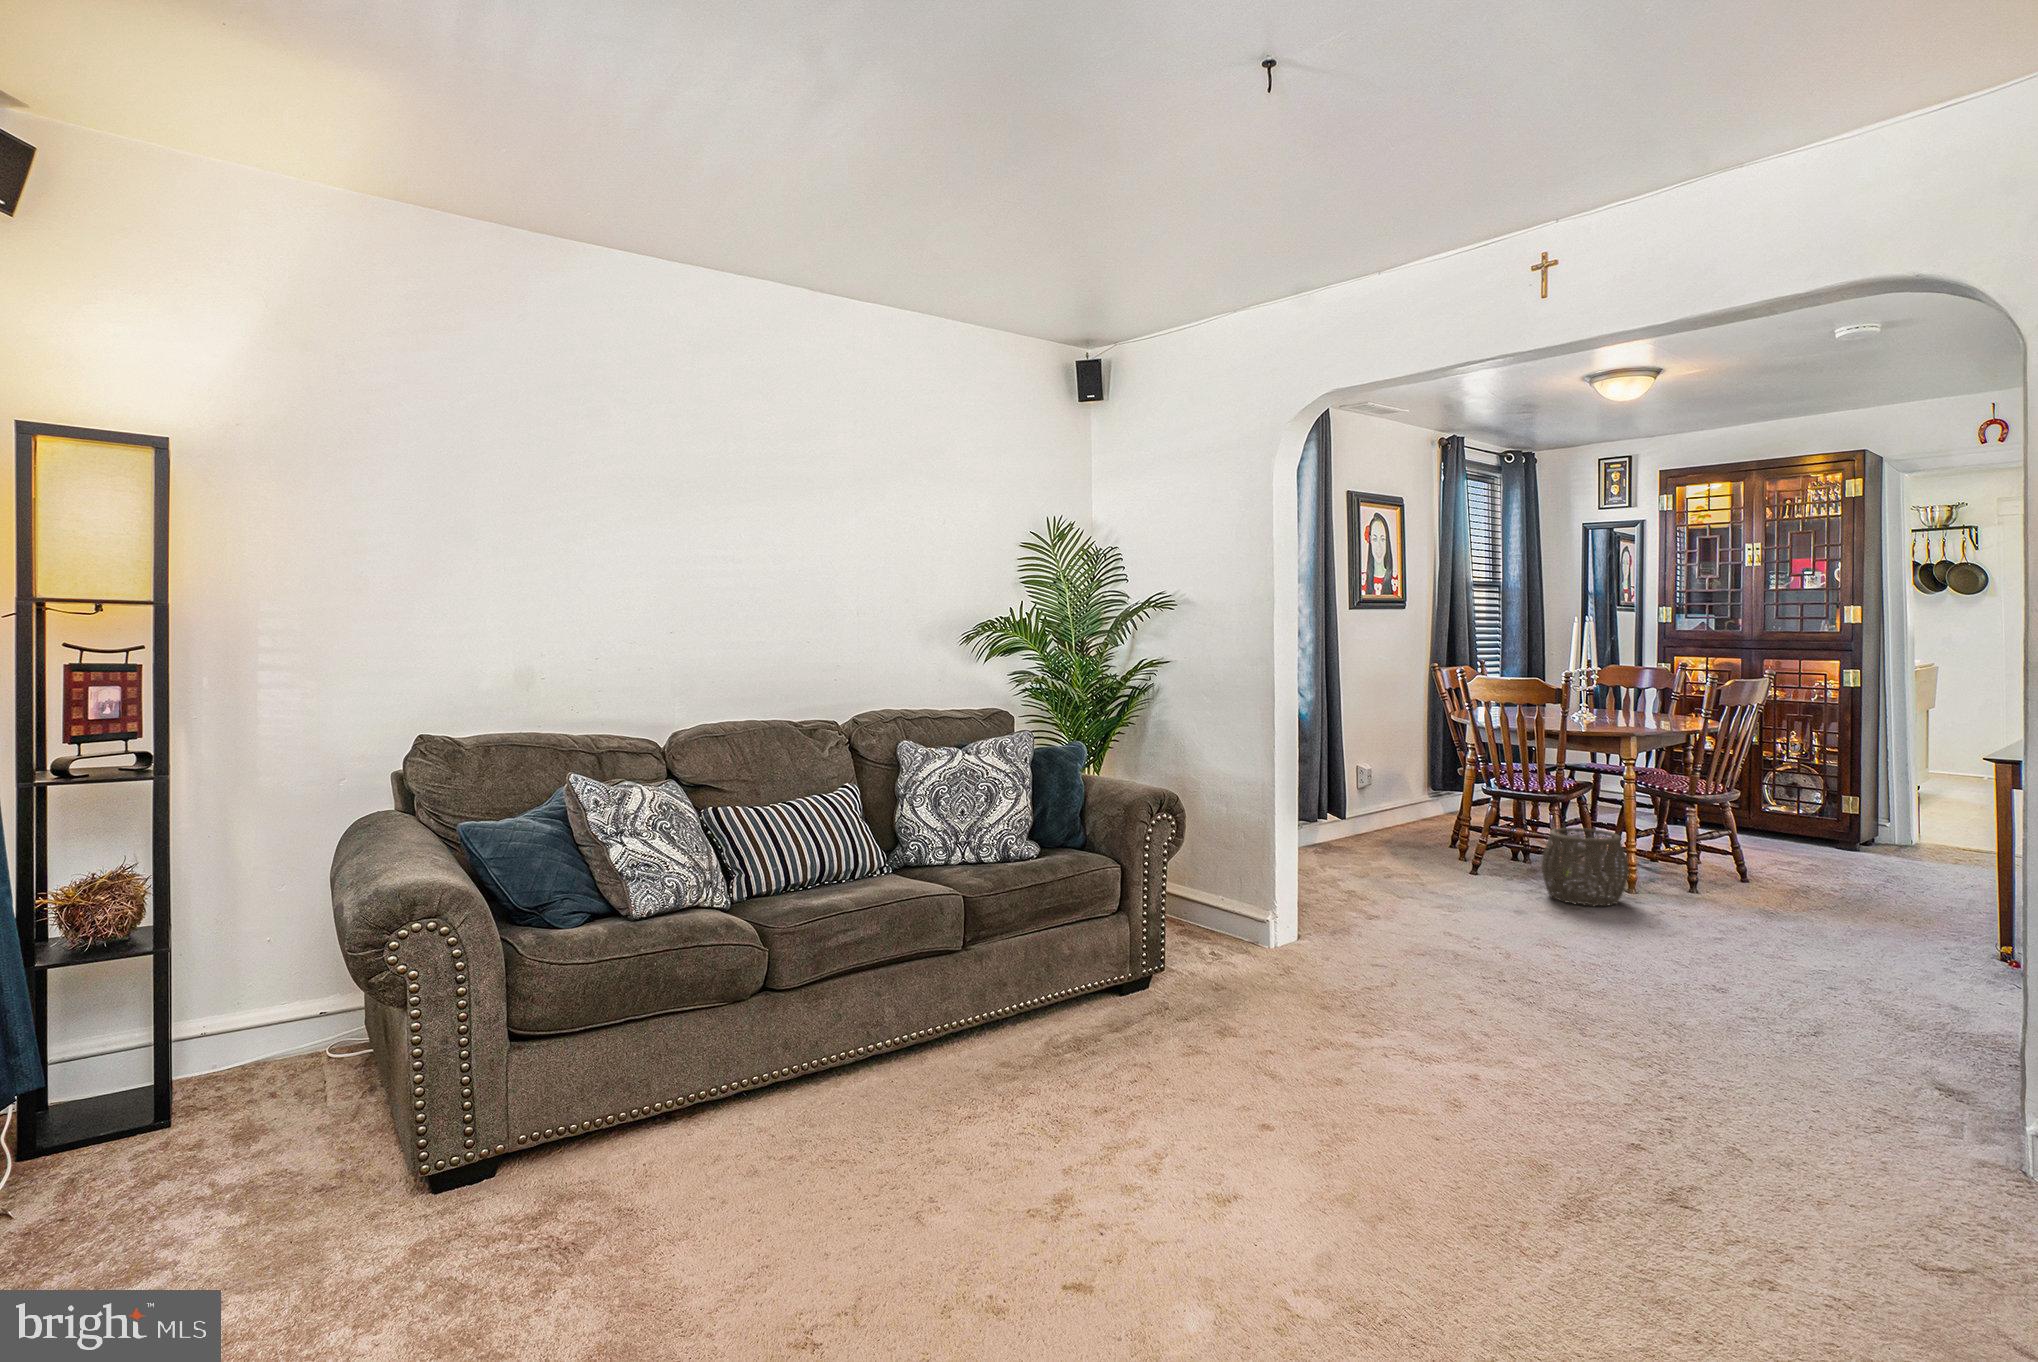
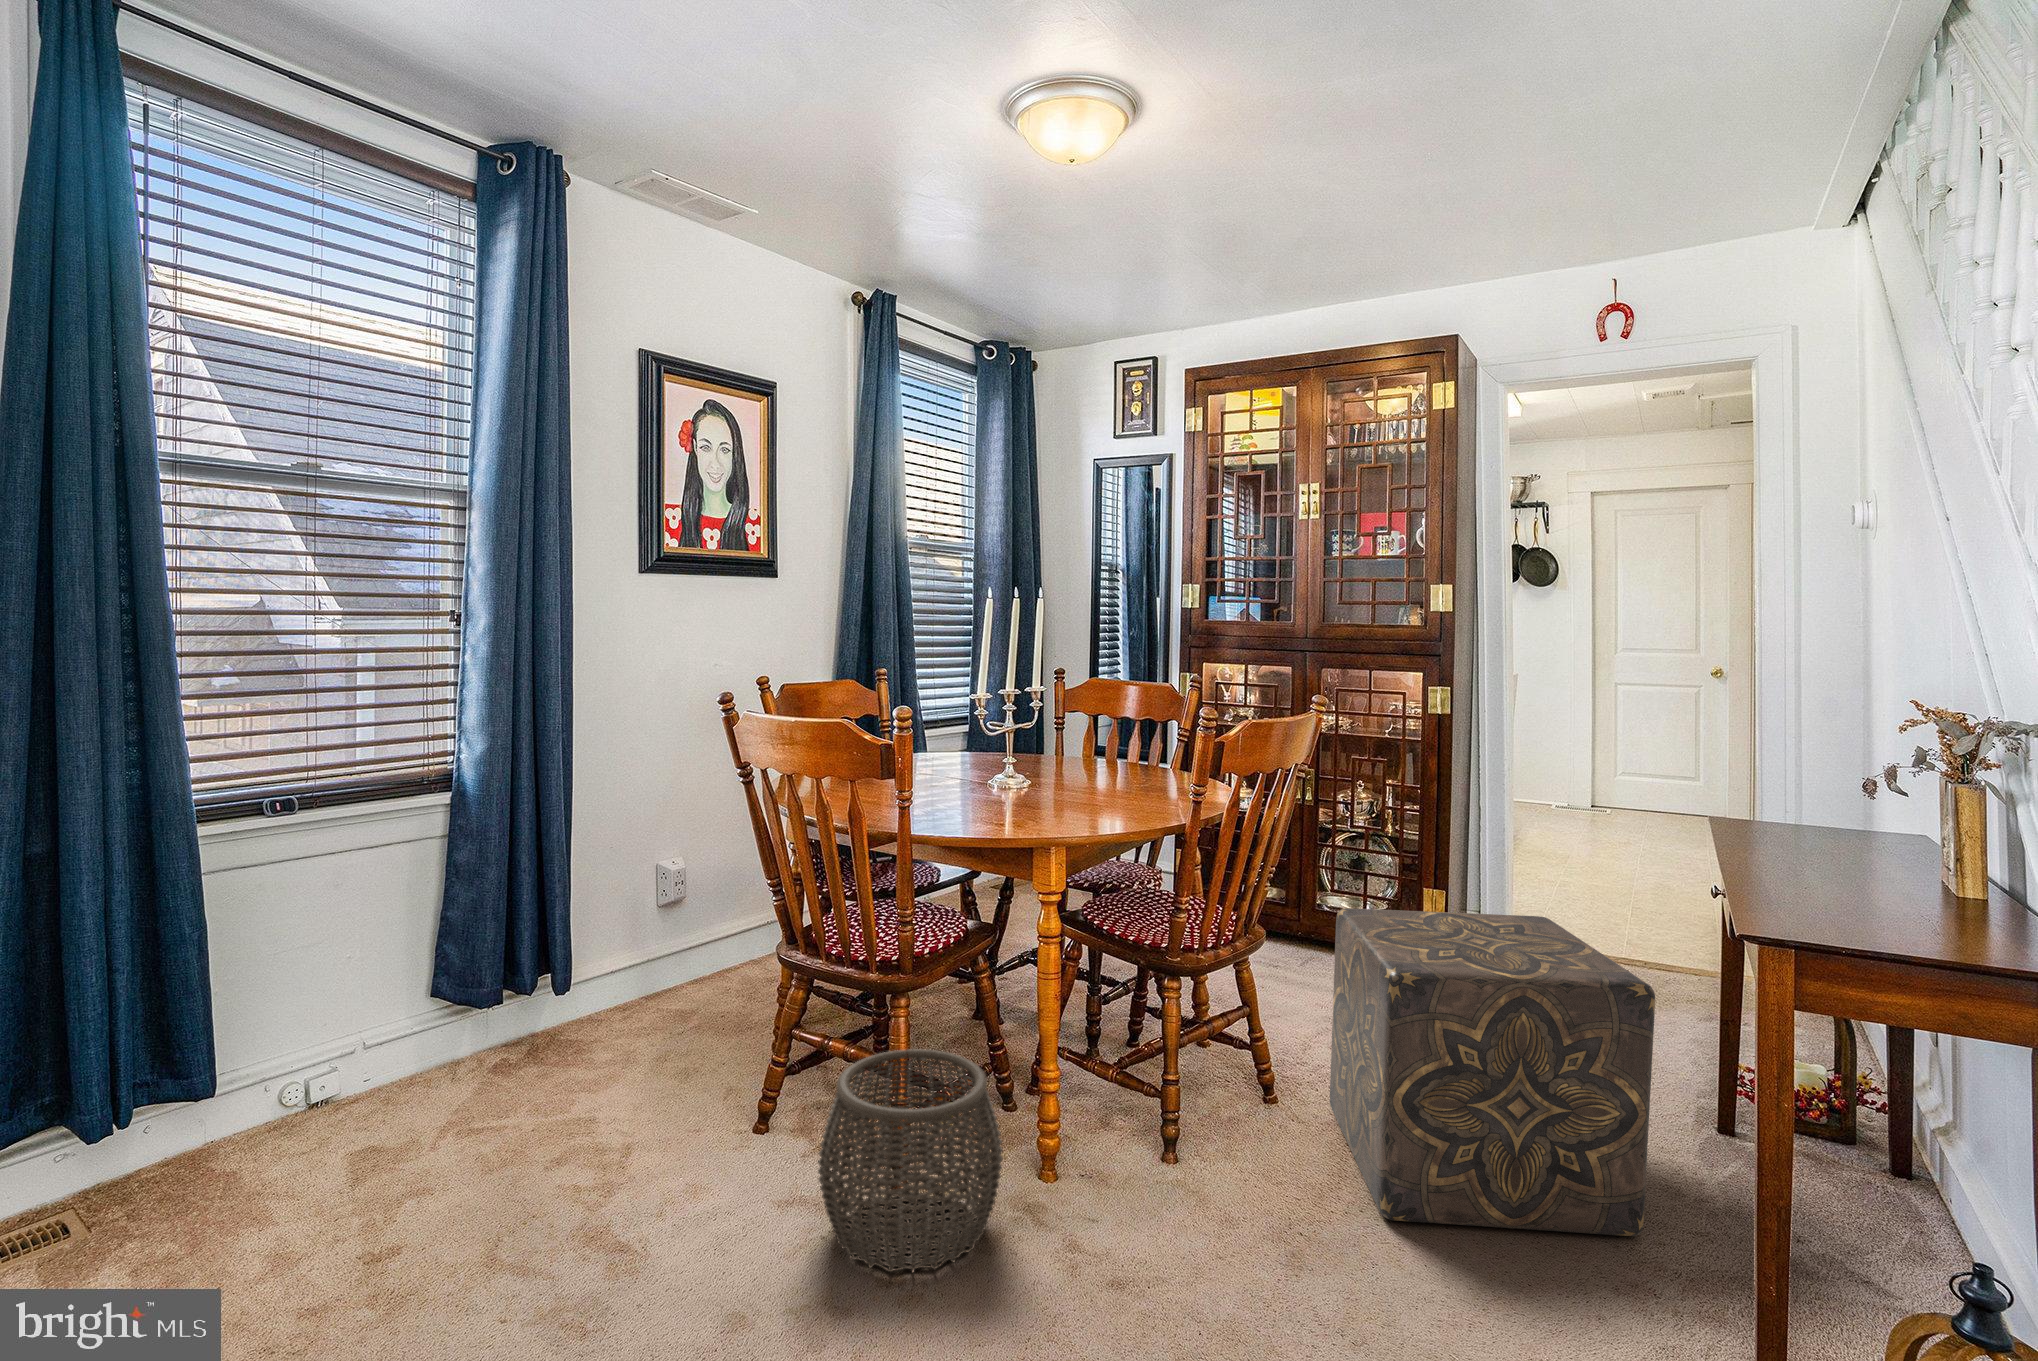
ottoman: none [1785,781,1967,920] -> present [1330,908,1655,1236]

